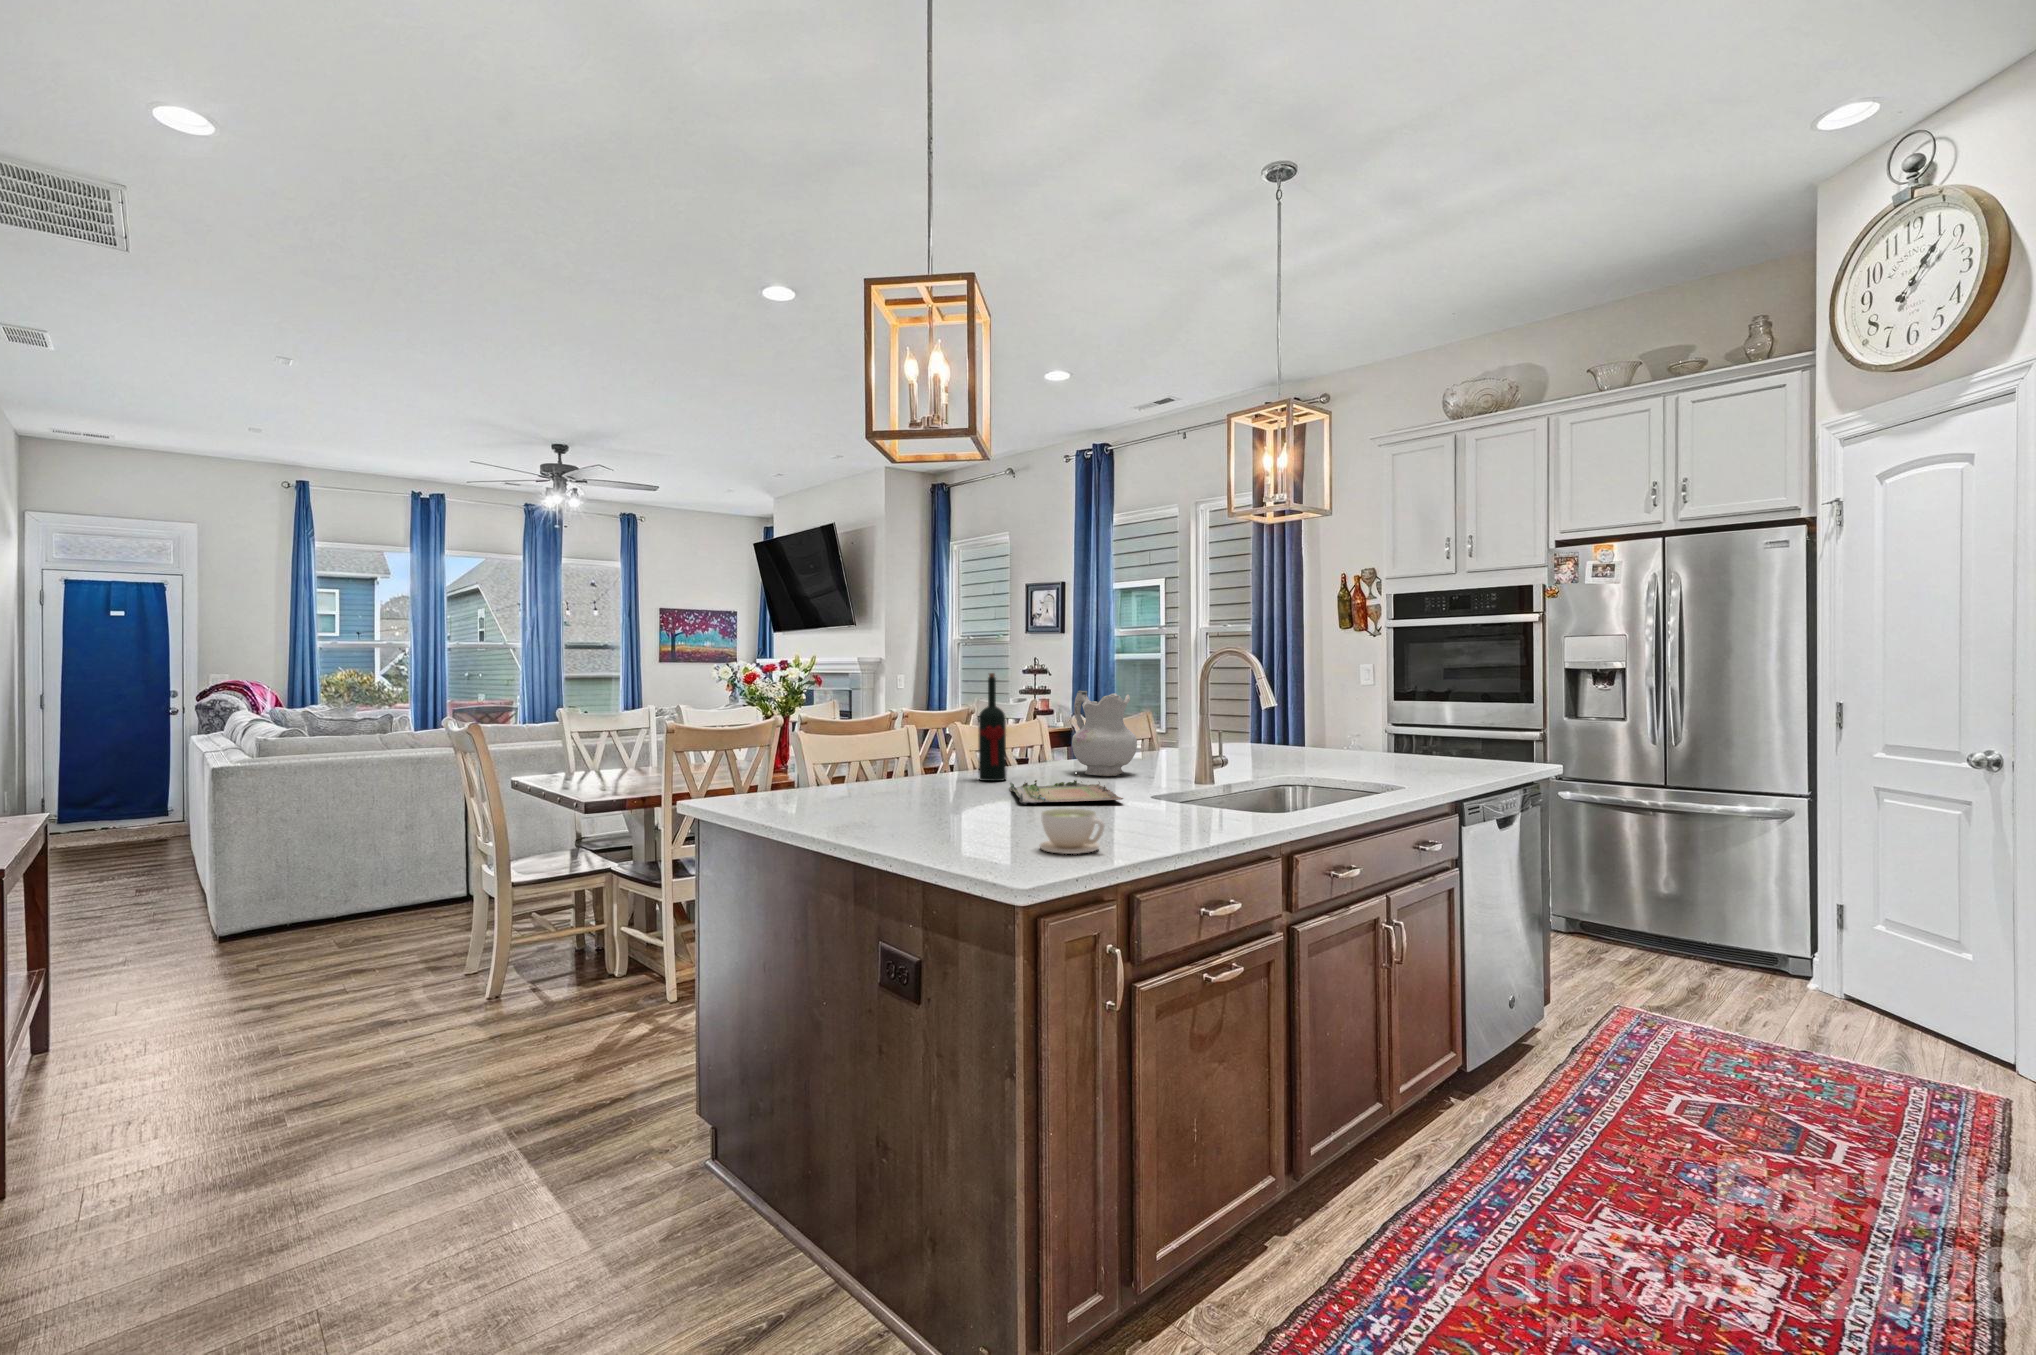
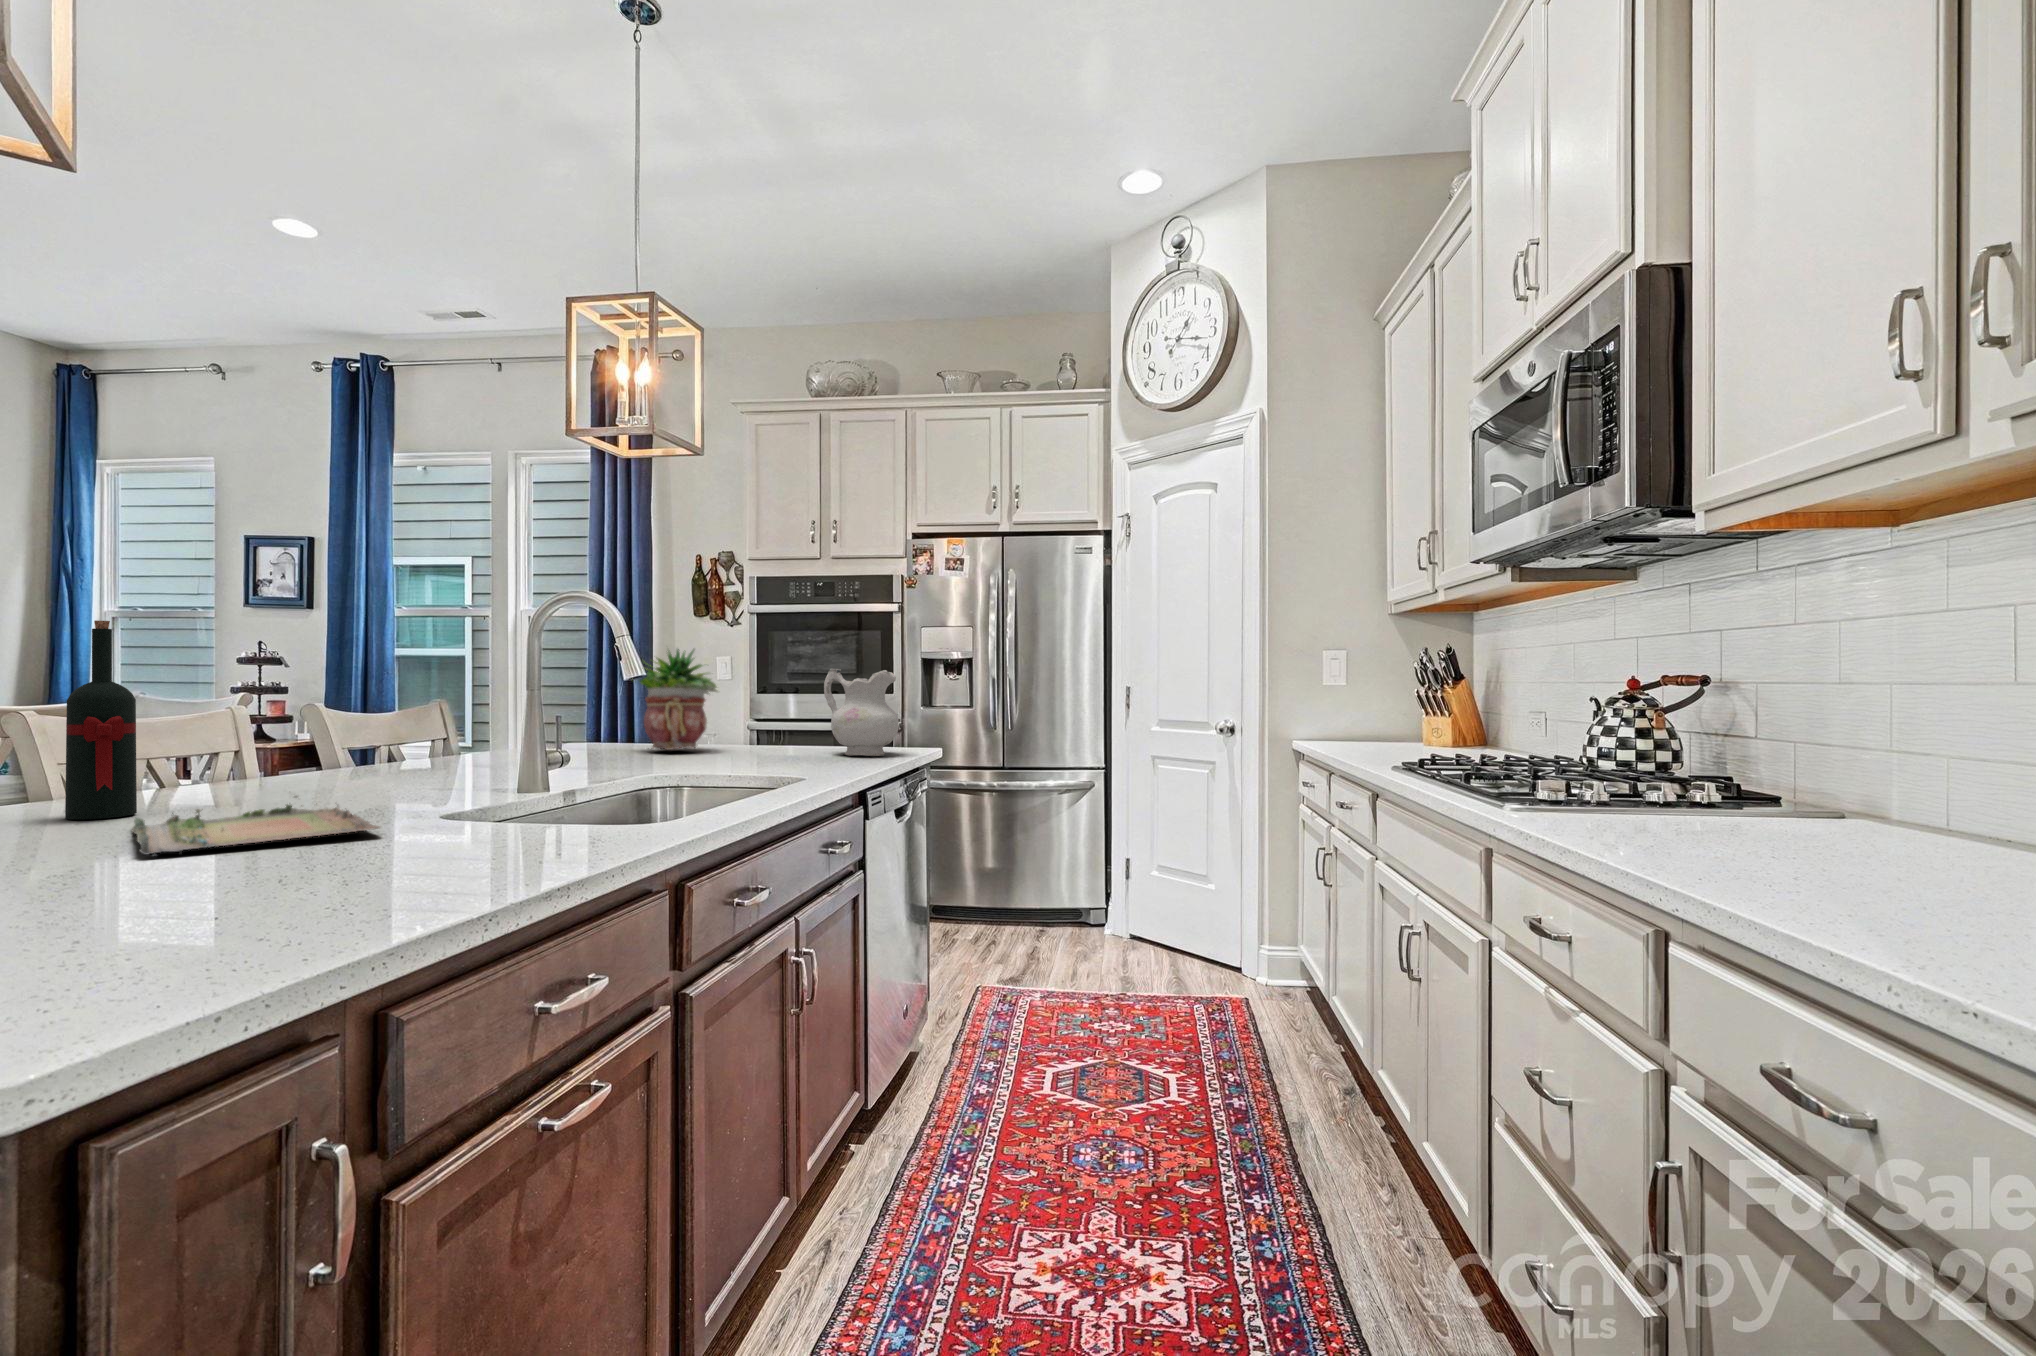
potted plant: none [1277,669,1349,754] -> present [639,649,717,750]
ceramic pitcher: present [1072,690,1137,776] -> present [824,668,899,756]
coffee cup: present [1040,809,1105,854] -> none [137,856,316,961]

